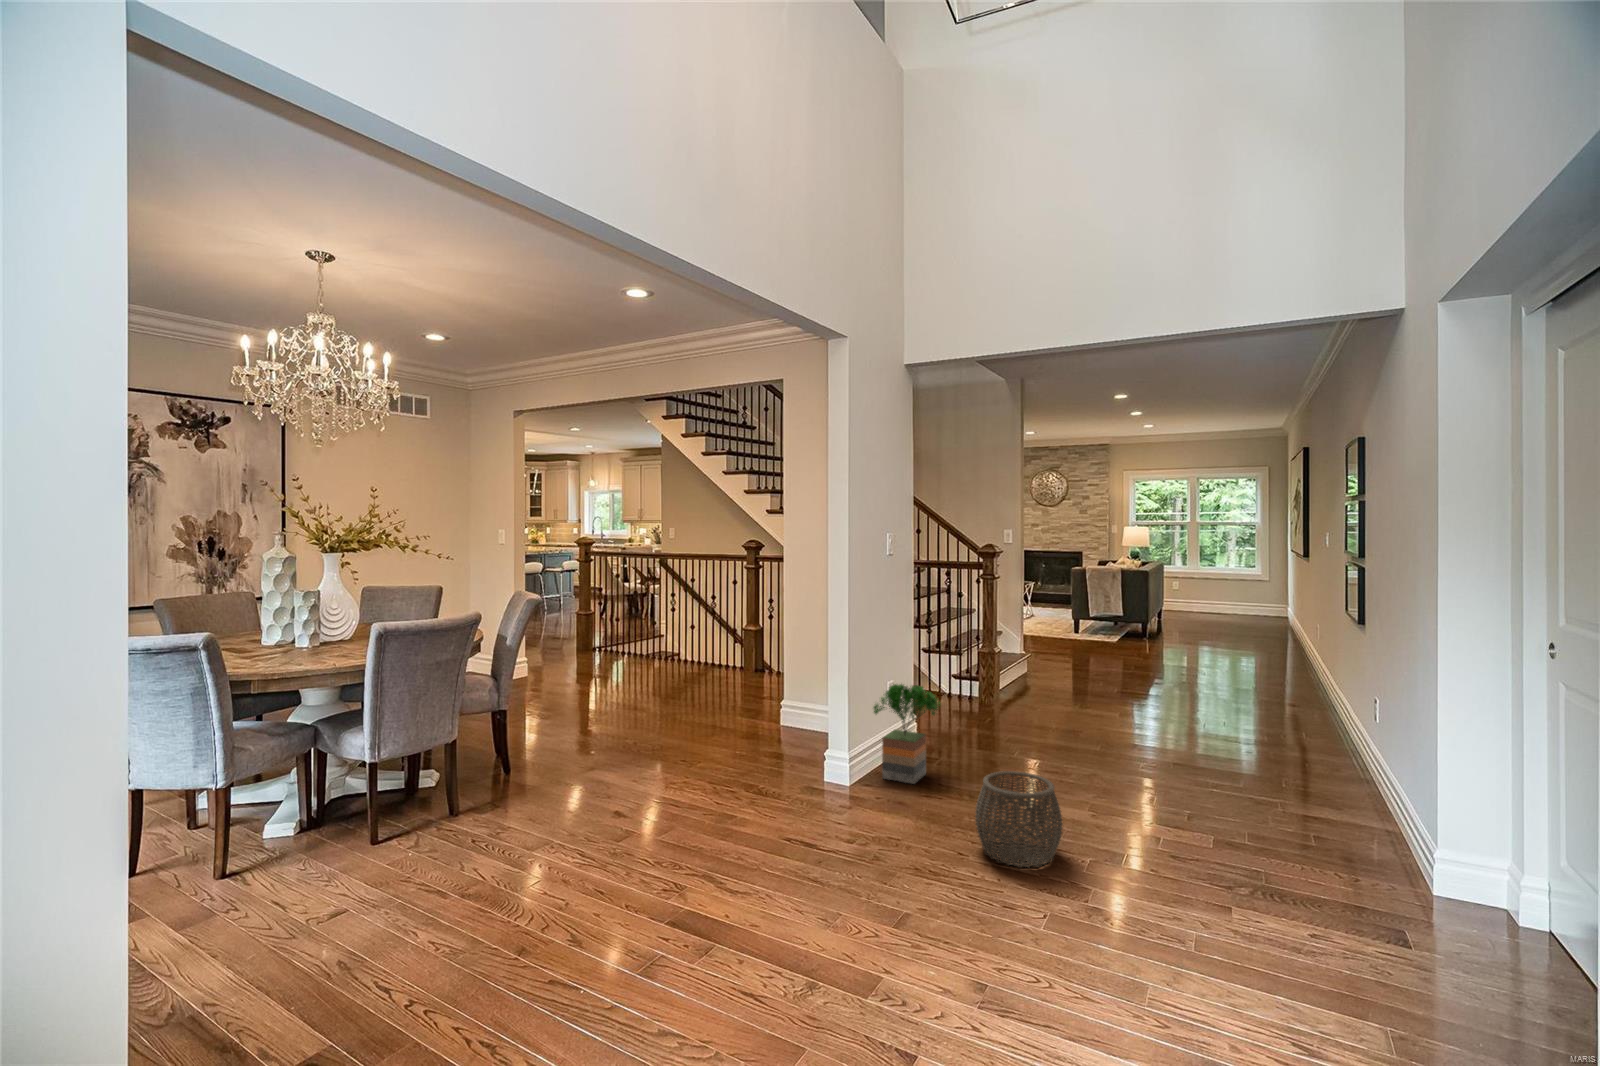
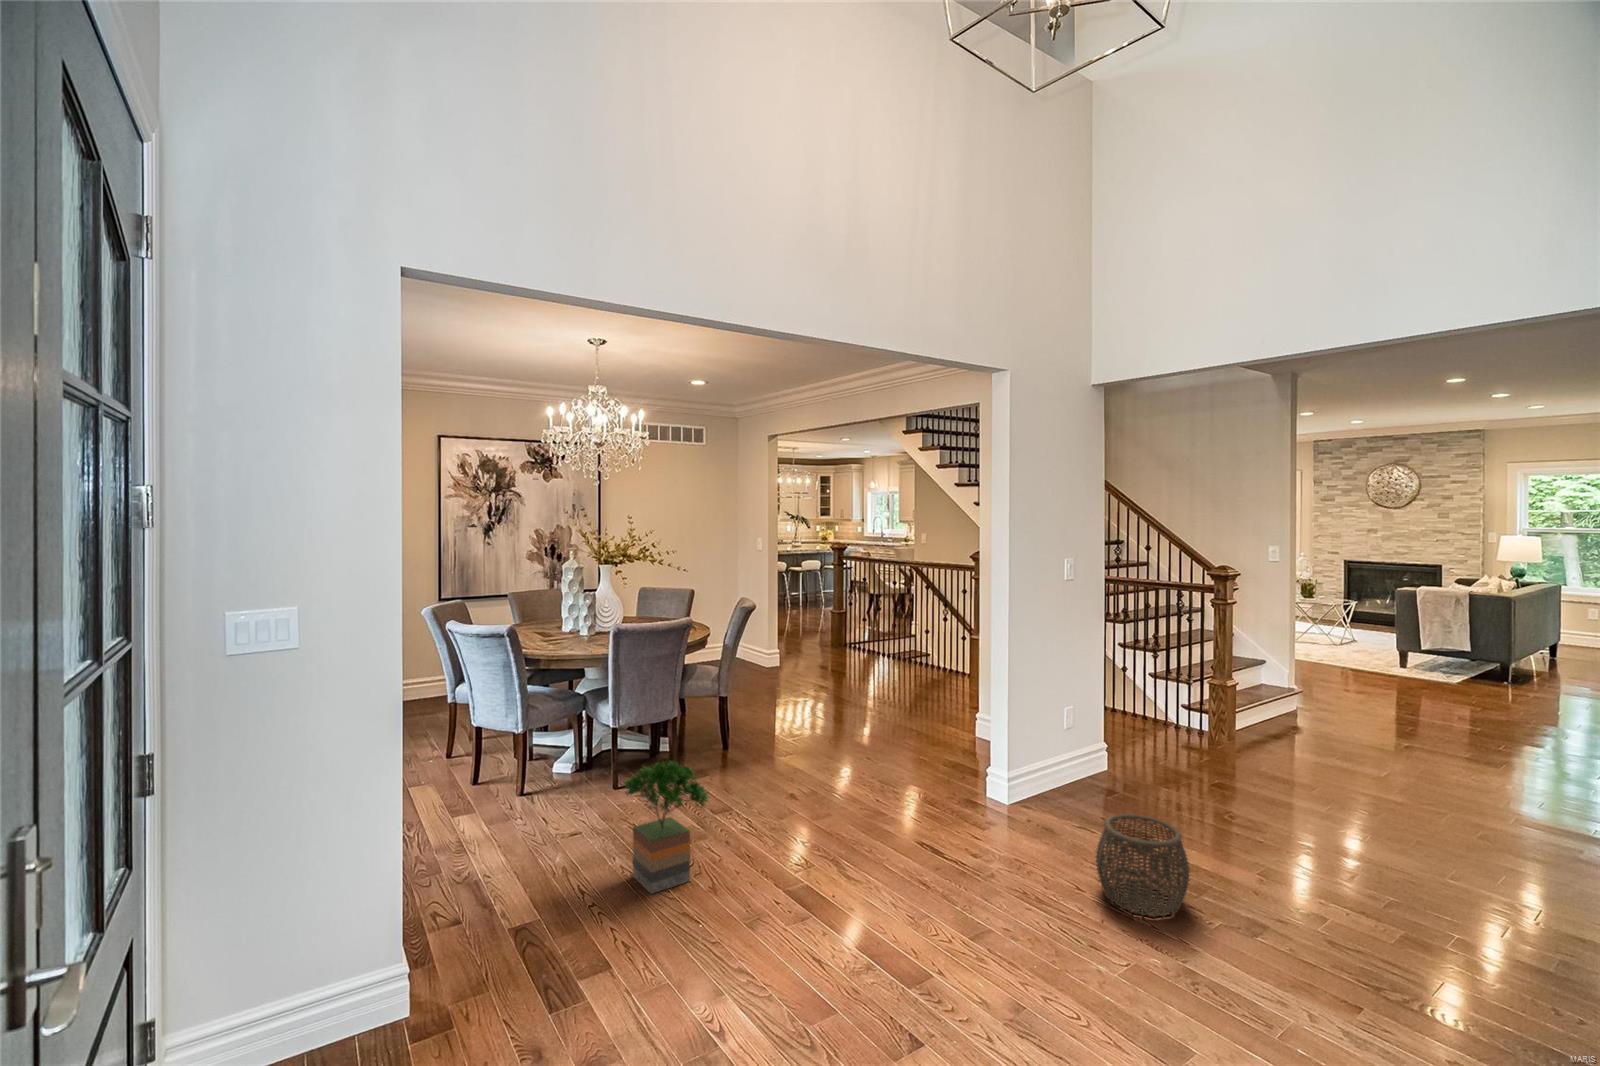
potted tree: present [874,684,940,784] -> present [625,761,709,894]

